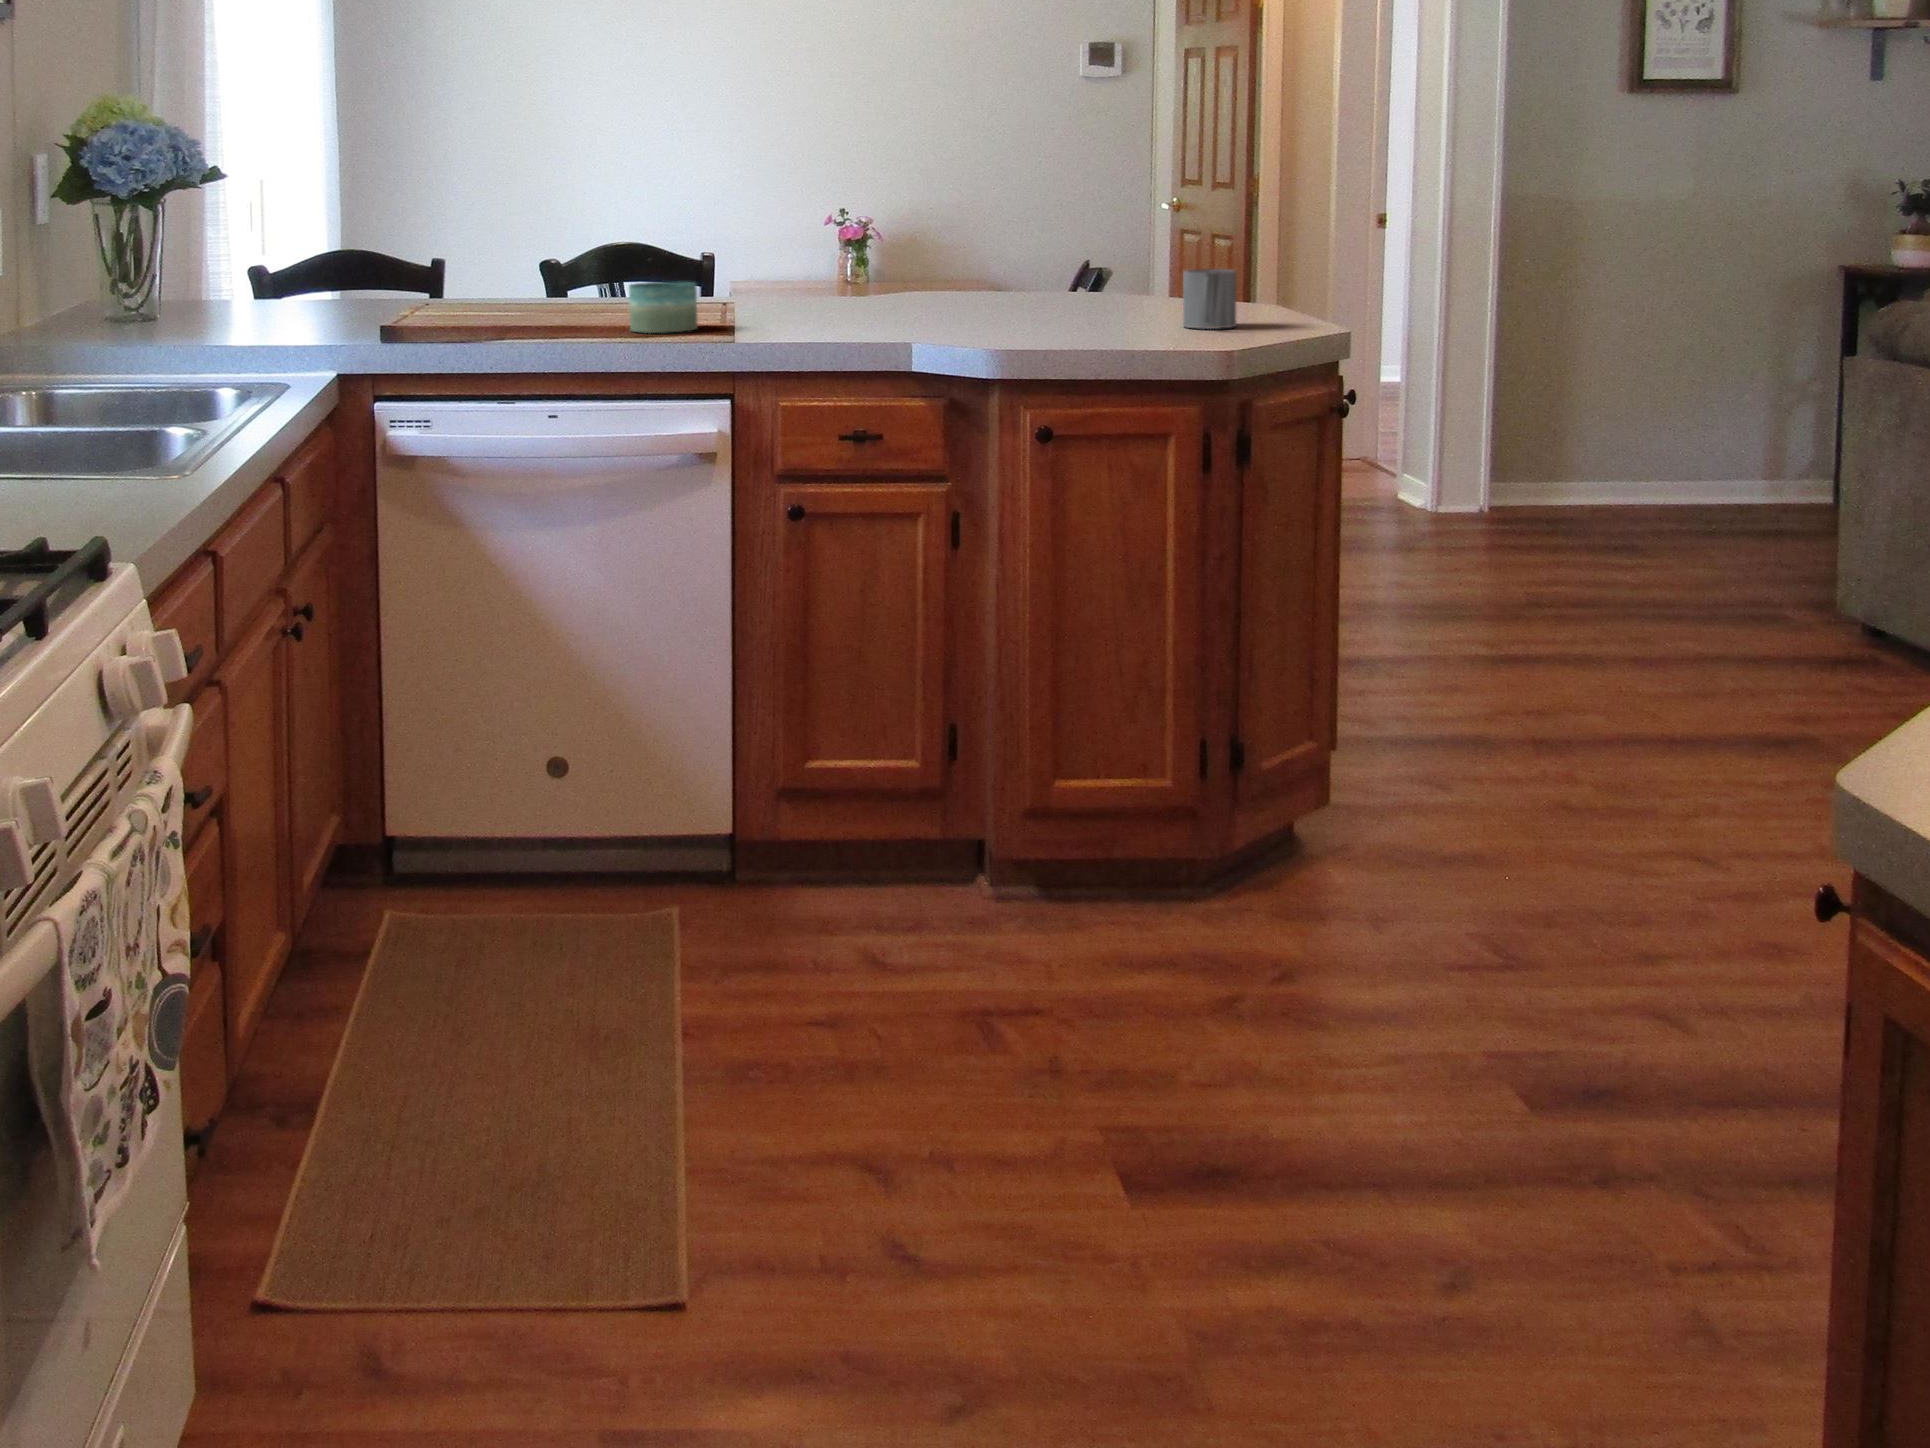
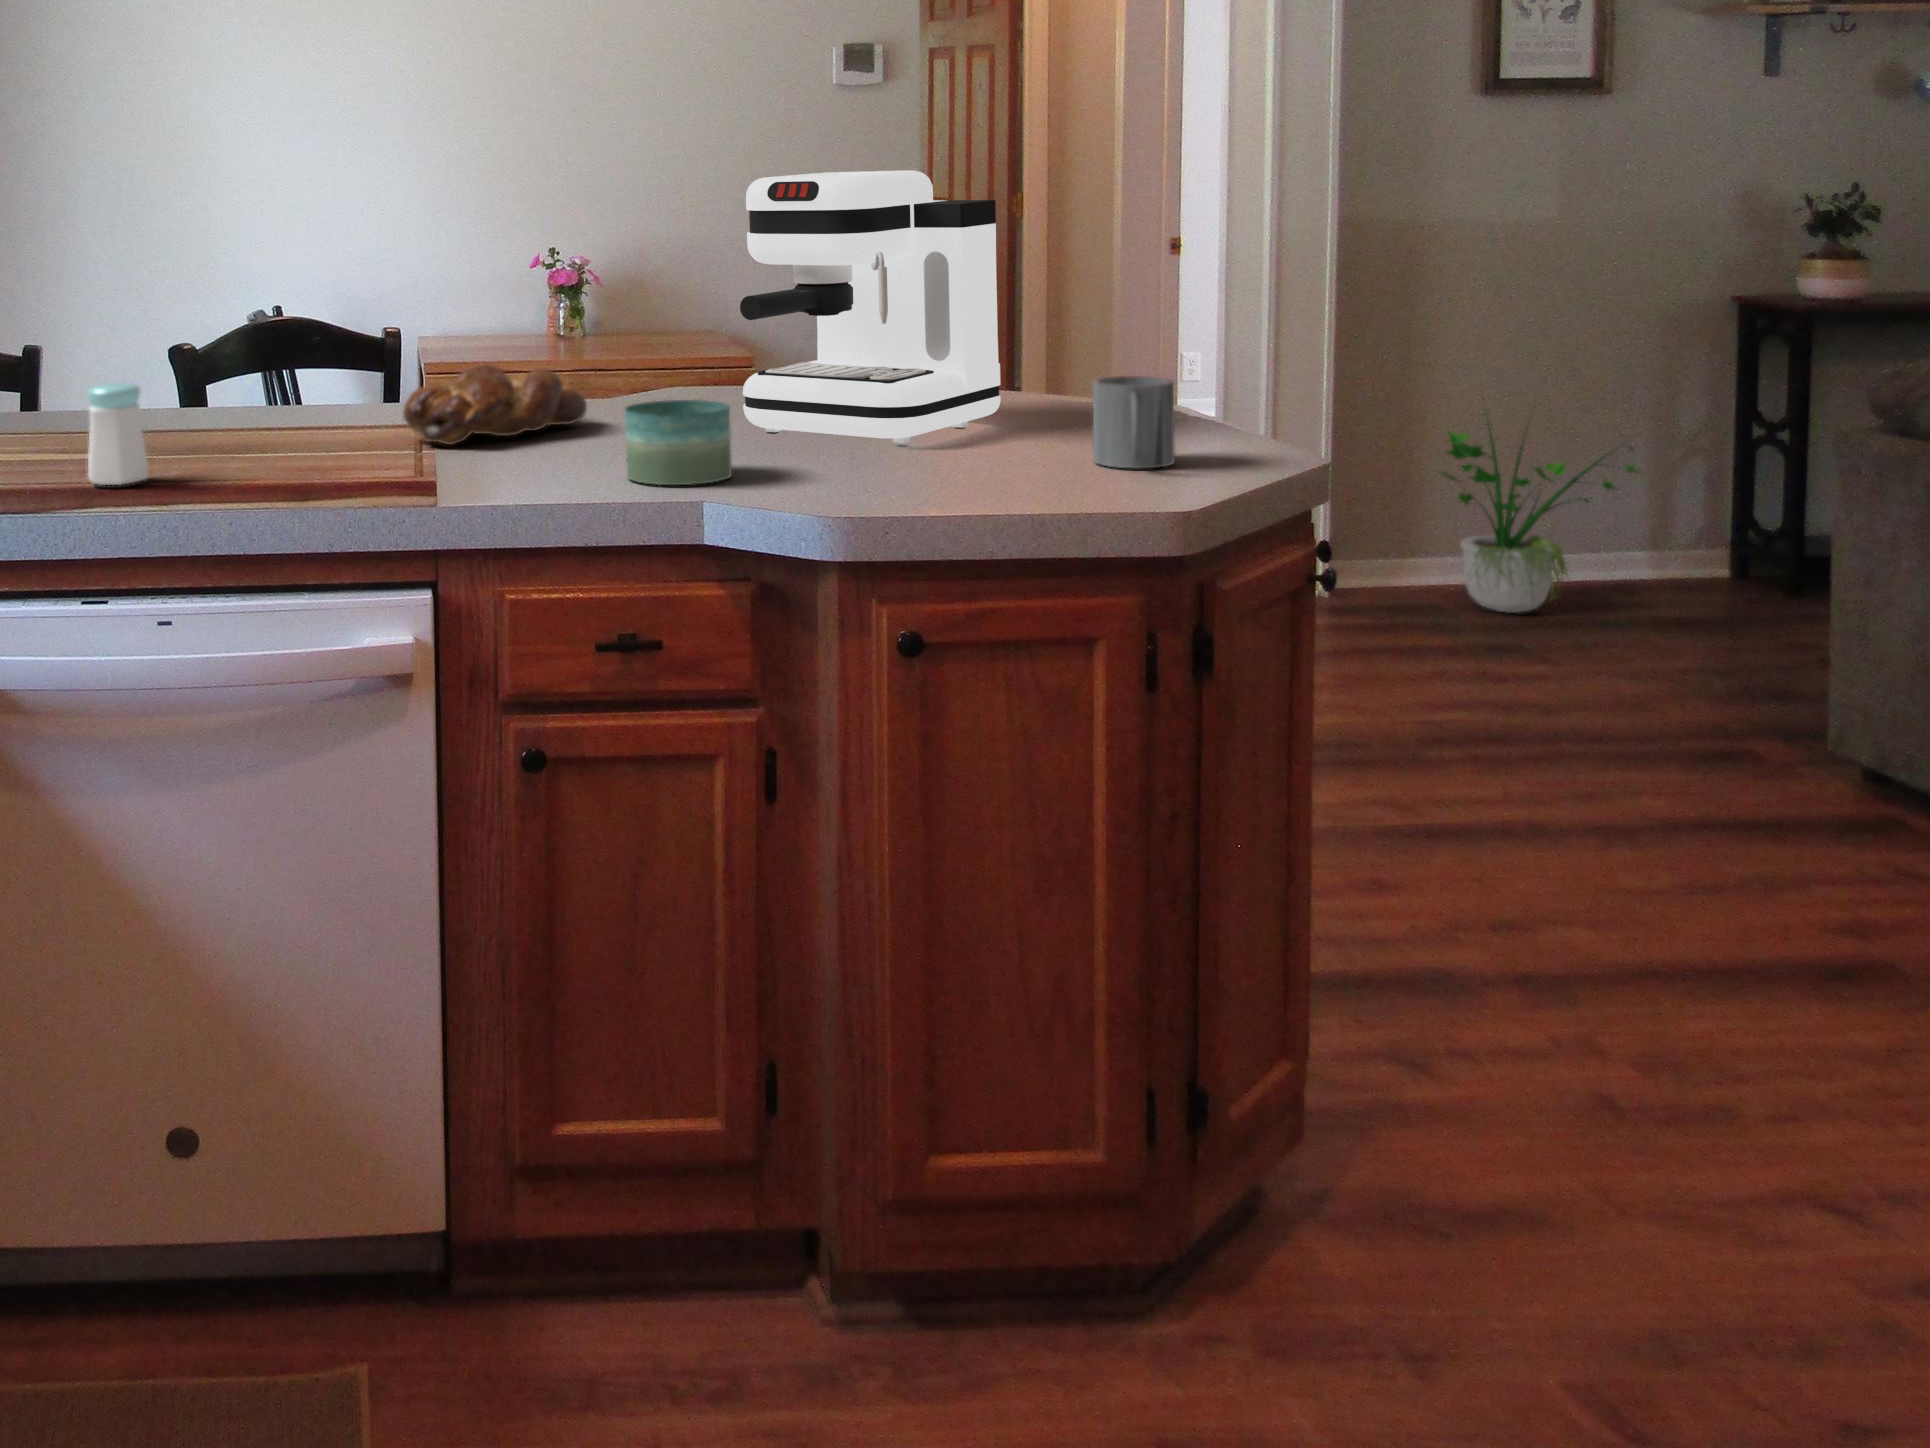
coffee maker: none [948,130,1135,317] -> present [740,171,1001,444]
bread loaf: none [714,265,845,318] -> present [403,365,587,445]
salt shaker: none [496,266,538,335] -> present [87,383,148,485]
candle: present [629,282,698,333] -> present [625,400,732,485]
potted plant: none [1570,335,1752,523] -> present [1442,403,1638,613]

